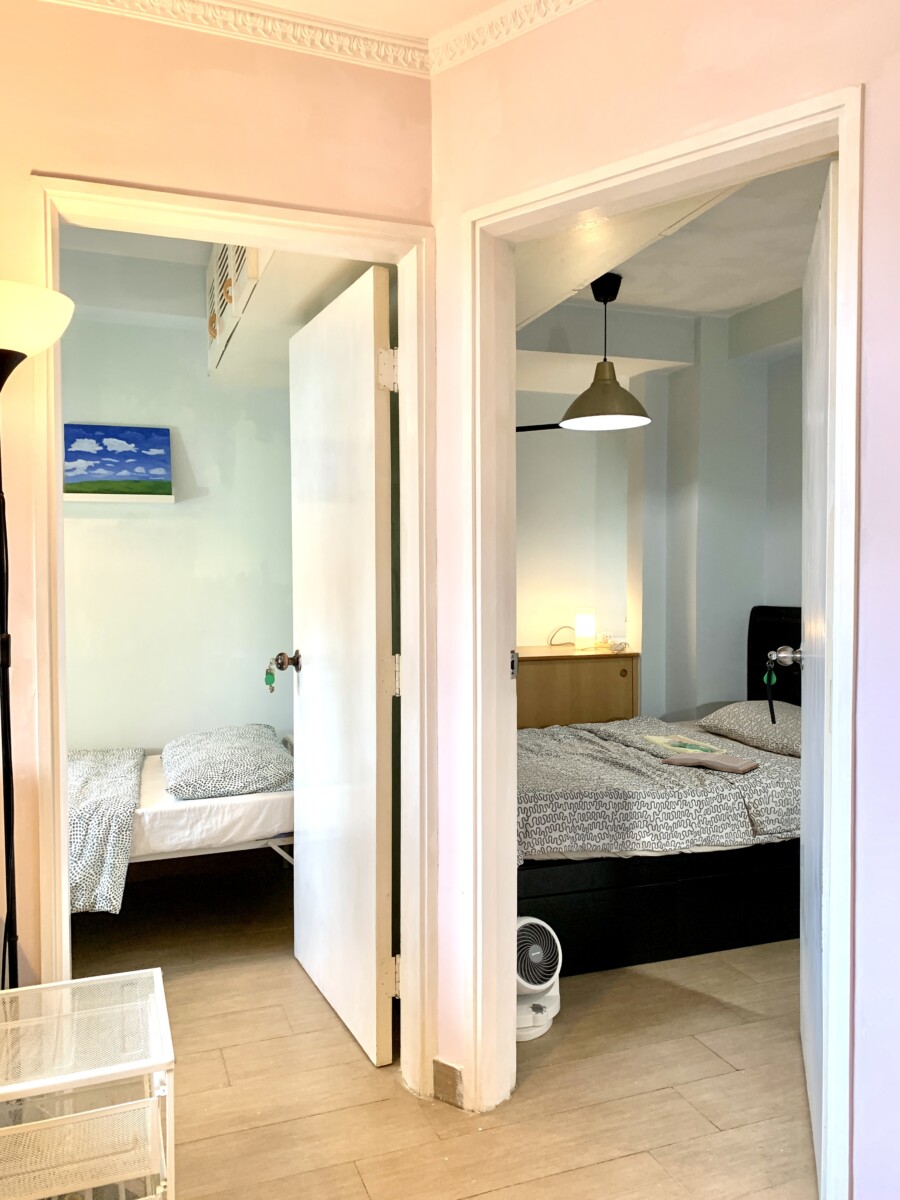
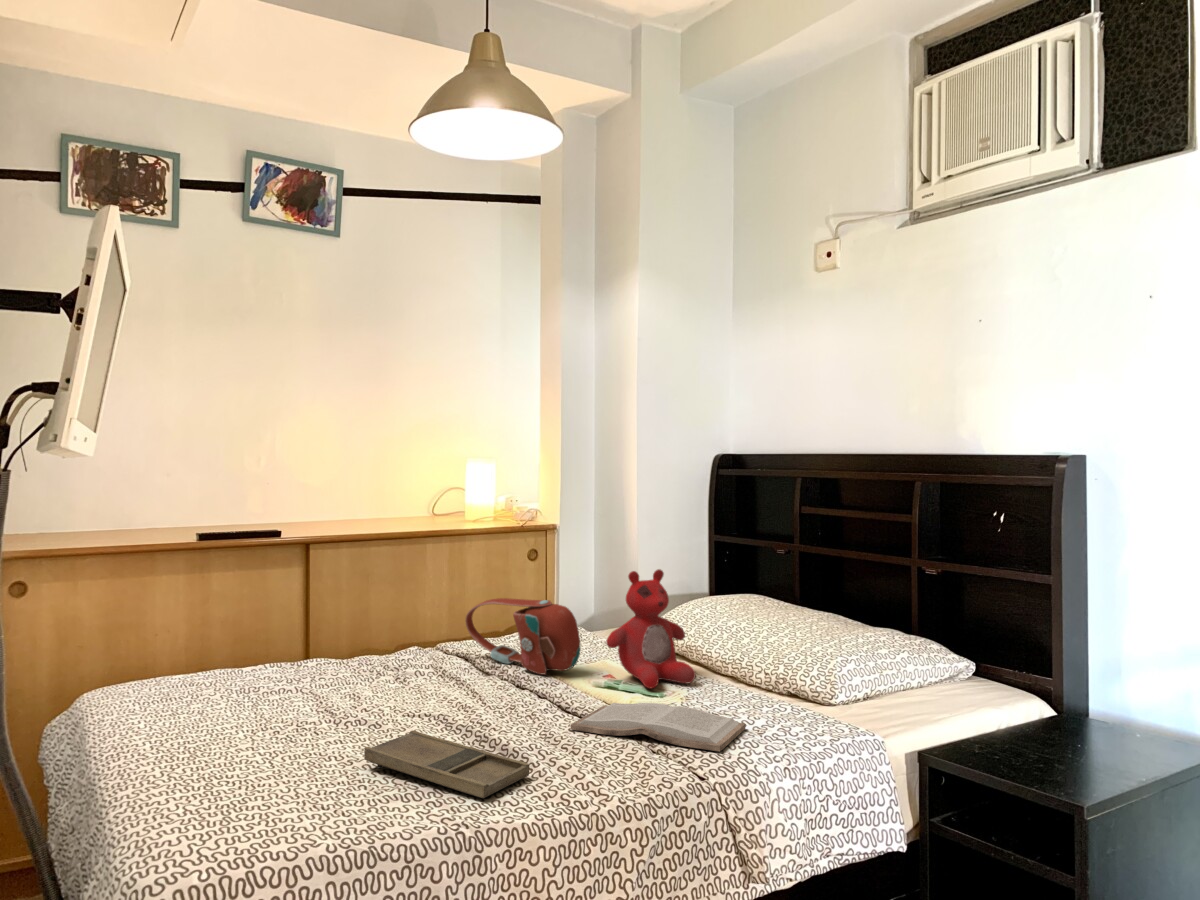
stuffed bear: none [679,681,733,749] -> present [607,569,695,688]
handbag: none [592,697,663,740] -> present [466,598,581,674]
tray: none [561,756,644,782] -> present [364,730,529,798]

